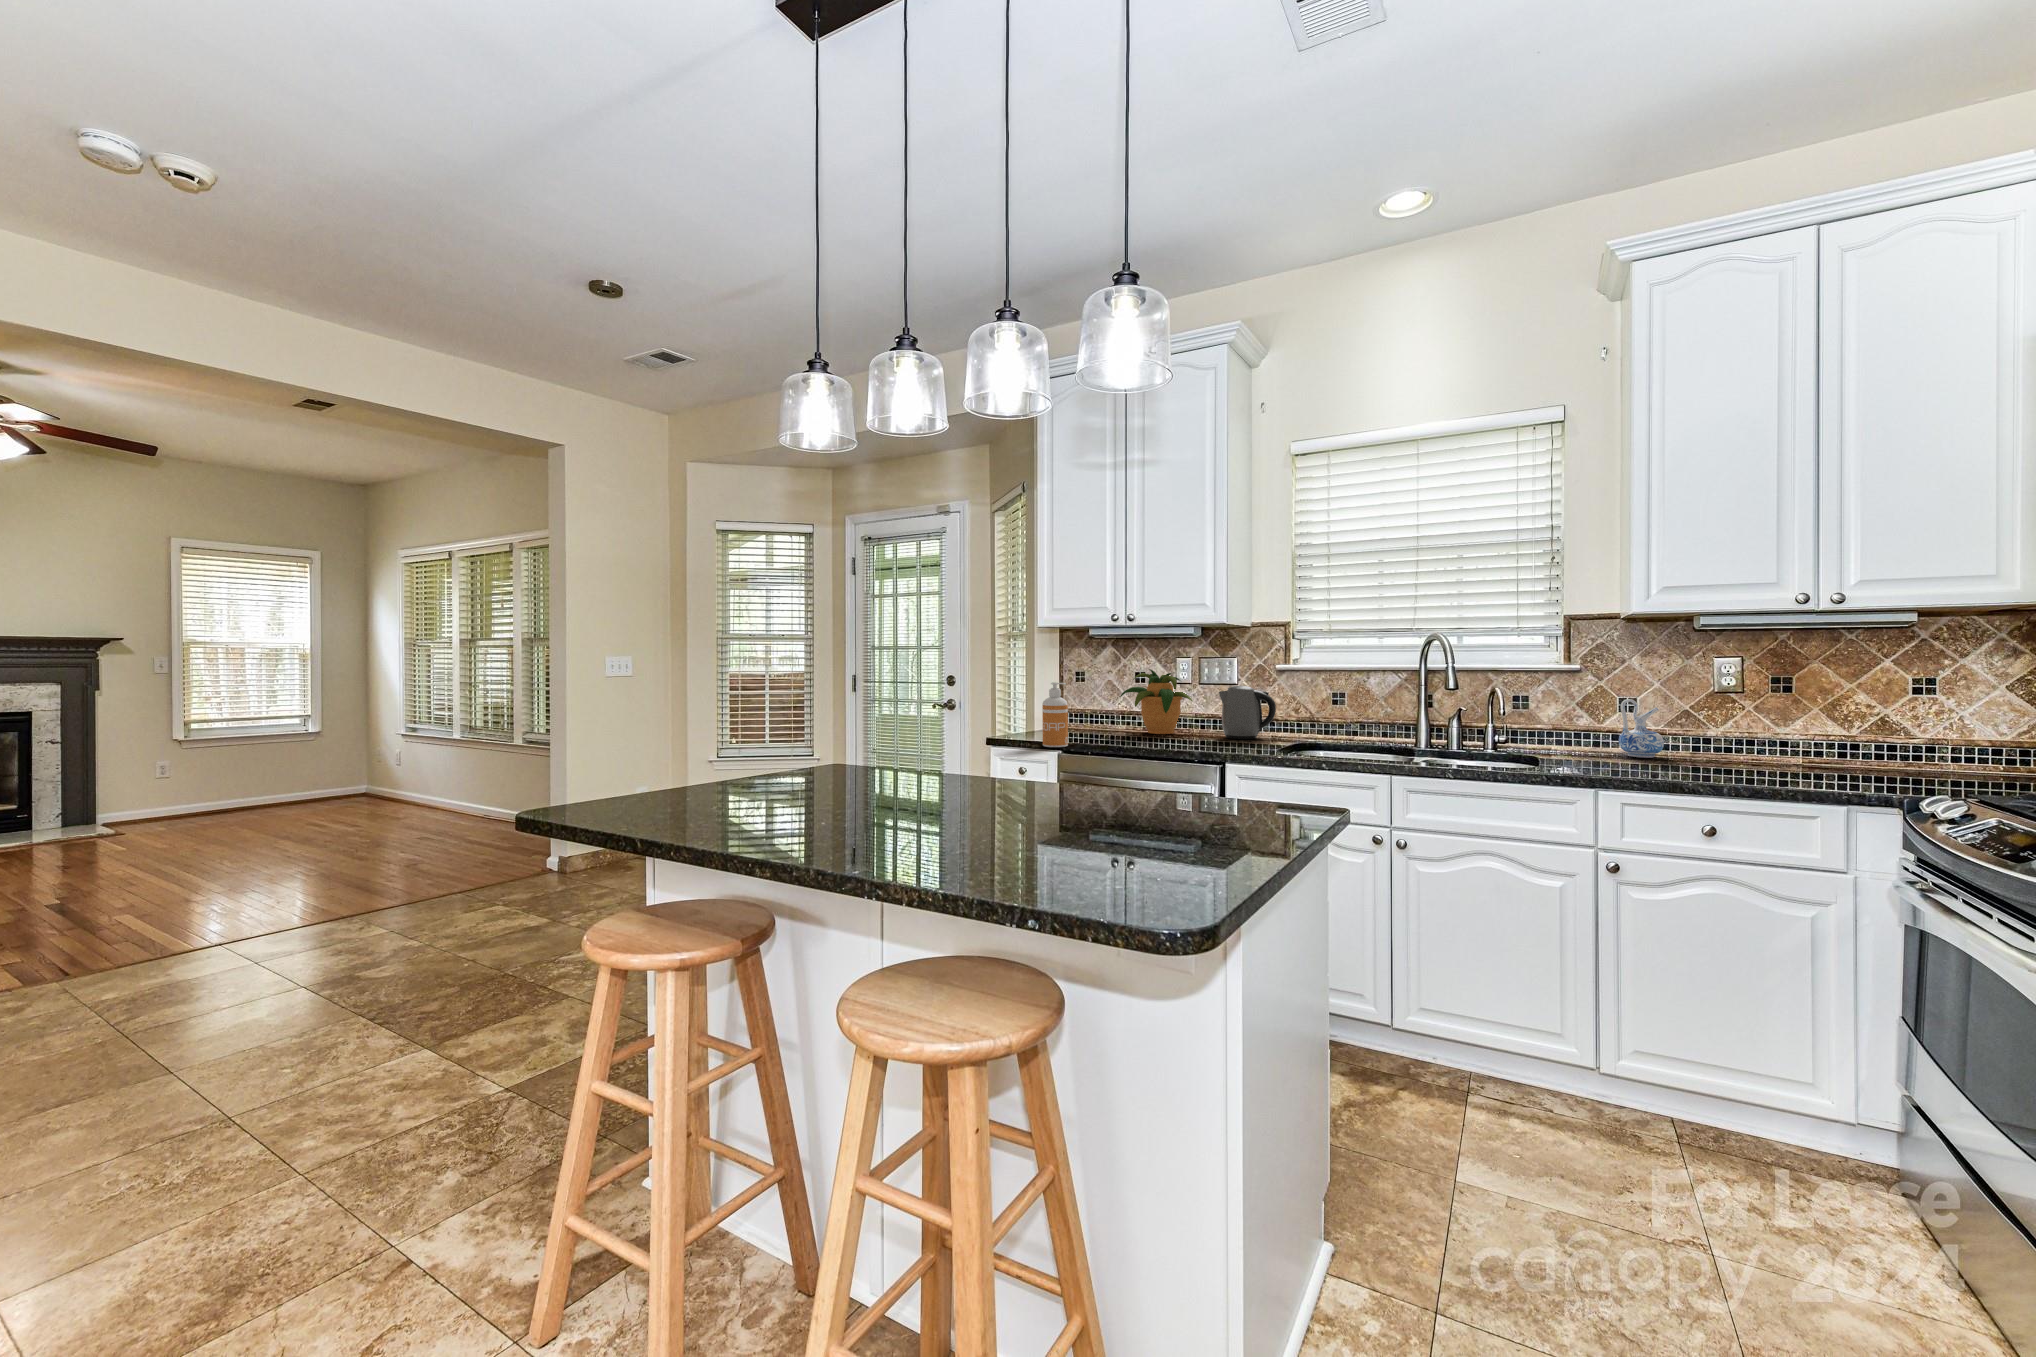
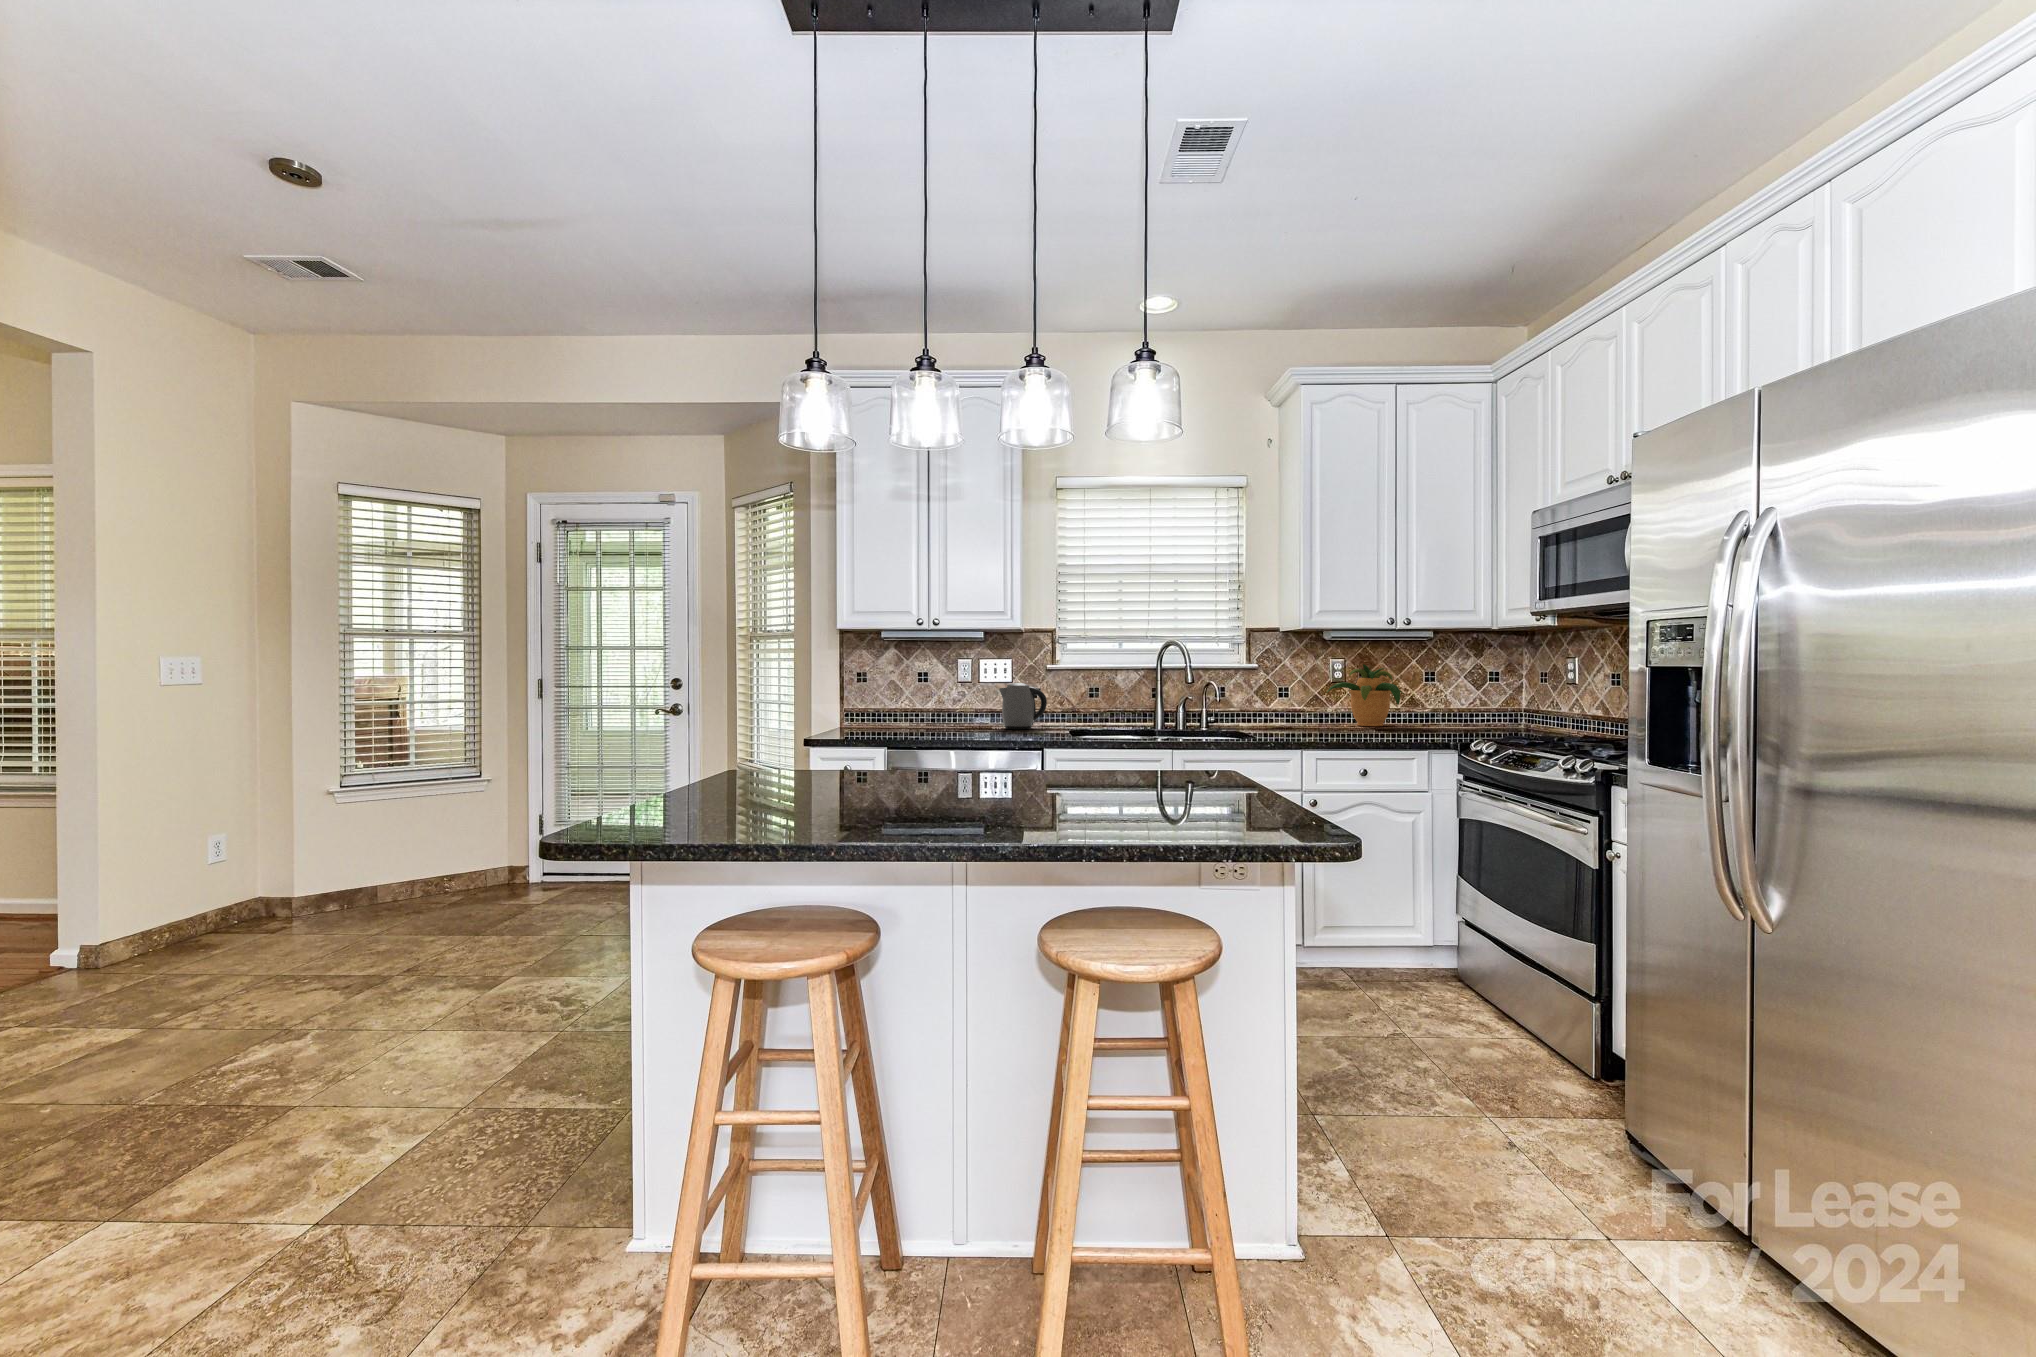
potted plant: present [1120,669,1193,734] -> present [1327,664,1404,726]
soap dispenser: present [1042,682,1068,747] -> none [853,680,877,740]
ceramic pitcher: present [1619,699,1664,758] -> none [1281,688,1306,728]

